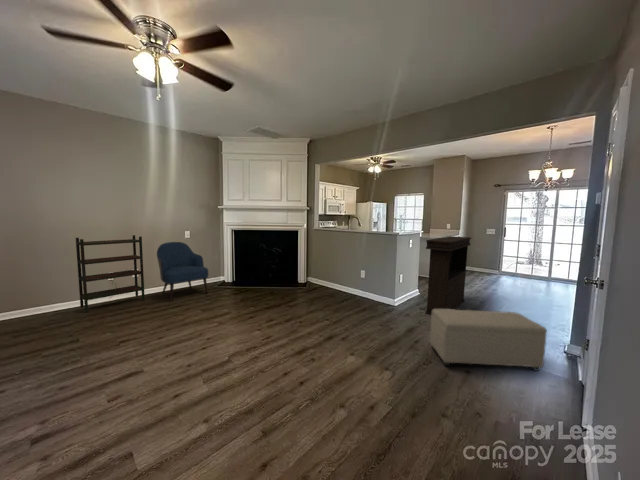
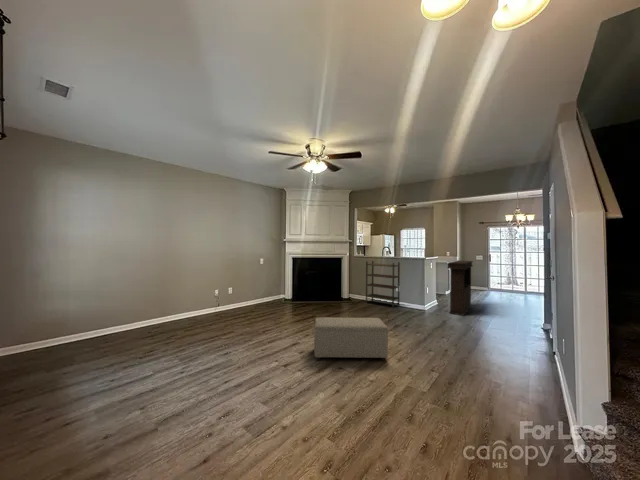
bookshelf: present [76,235,145,313] -> present [366,261,400,308]
armchair: present [157,242,208,301] -> none [247,267,285,311]
ottoman: present [430,309,547,371] -> present [314,317,388,361]

